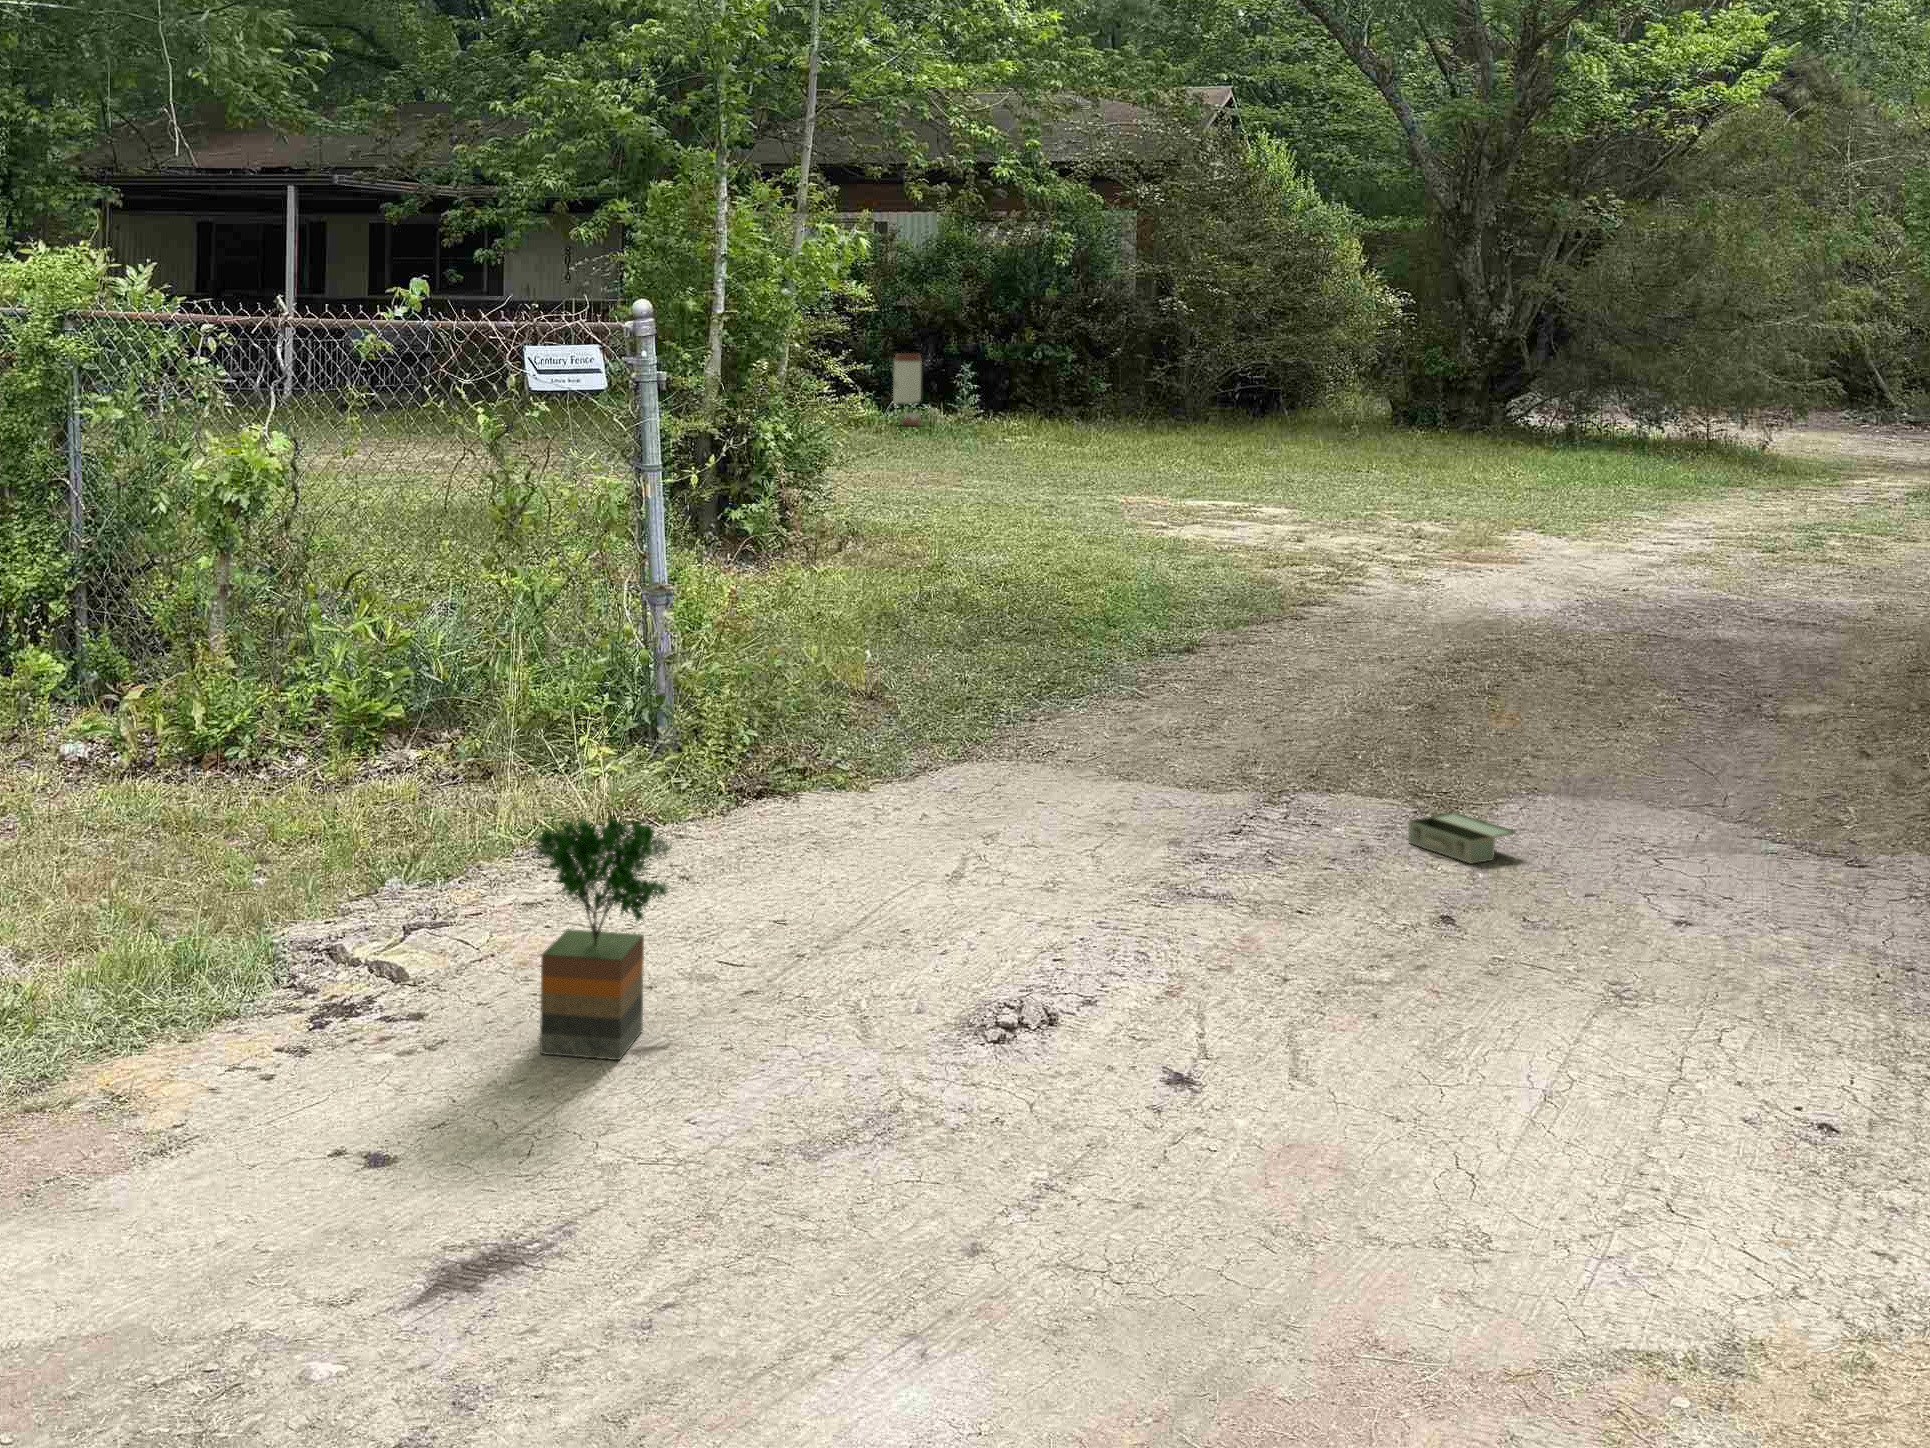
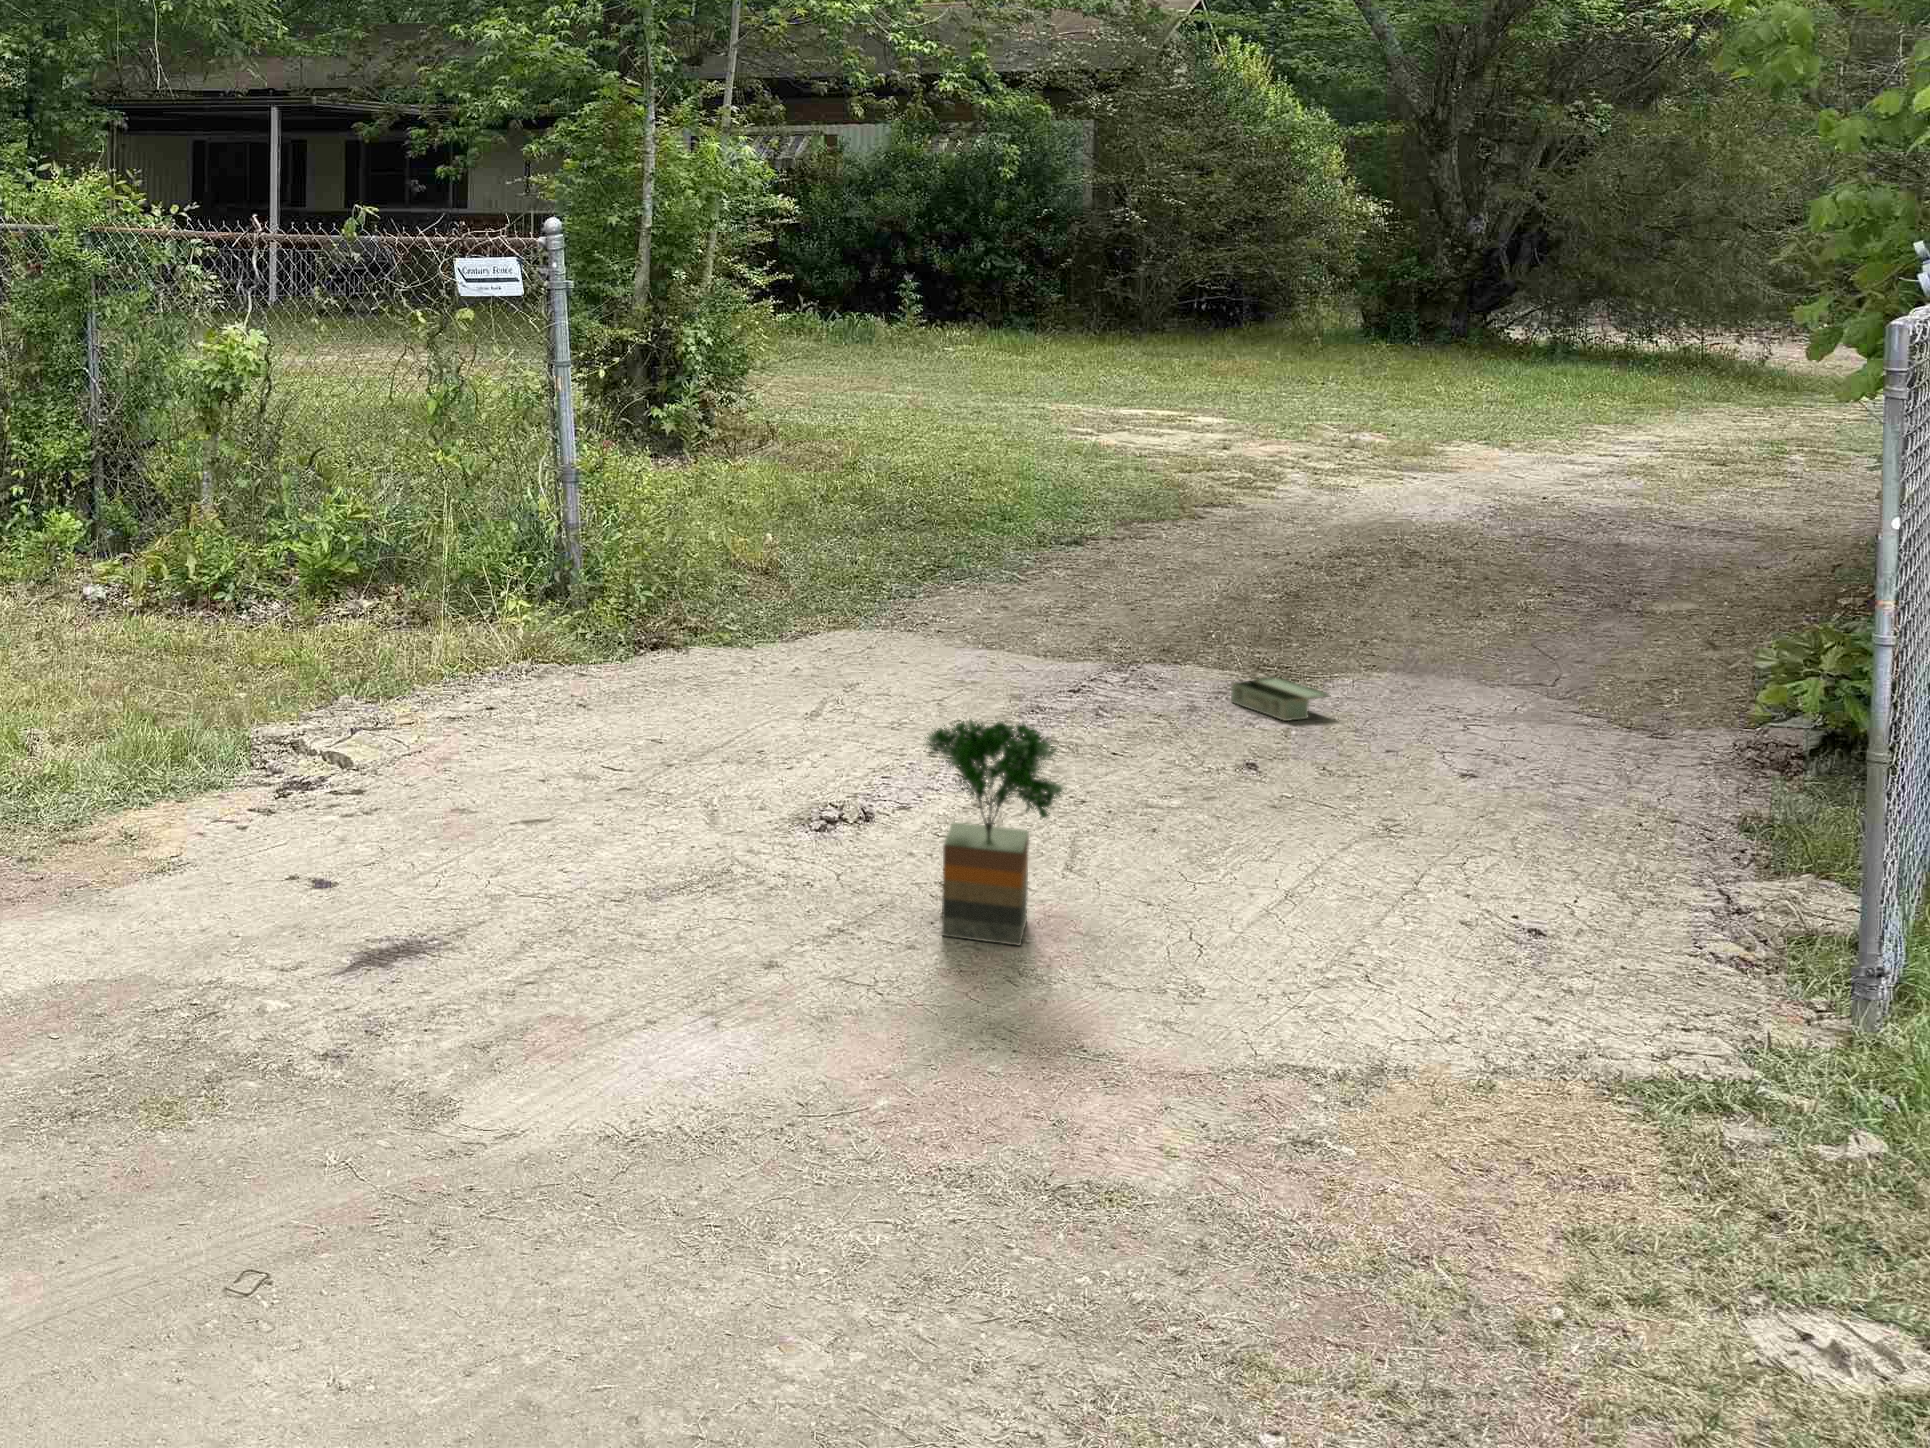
trash can: present [893,353,922,426] -> none [830,262,859,332]
potted tree: present [531,817,671,1060] -> present [925,720,1066,946]

